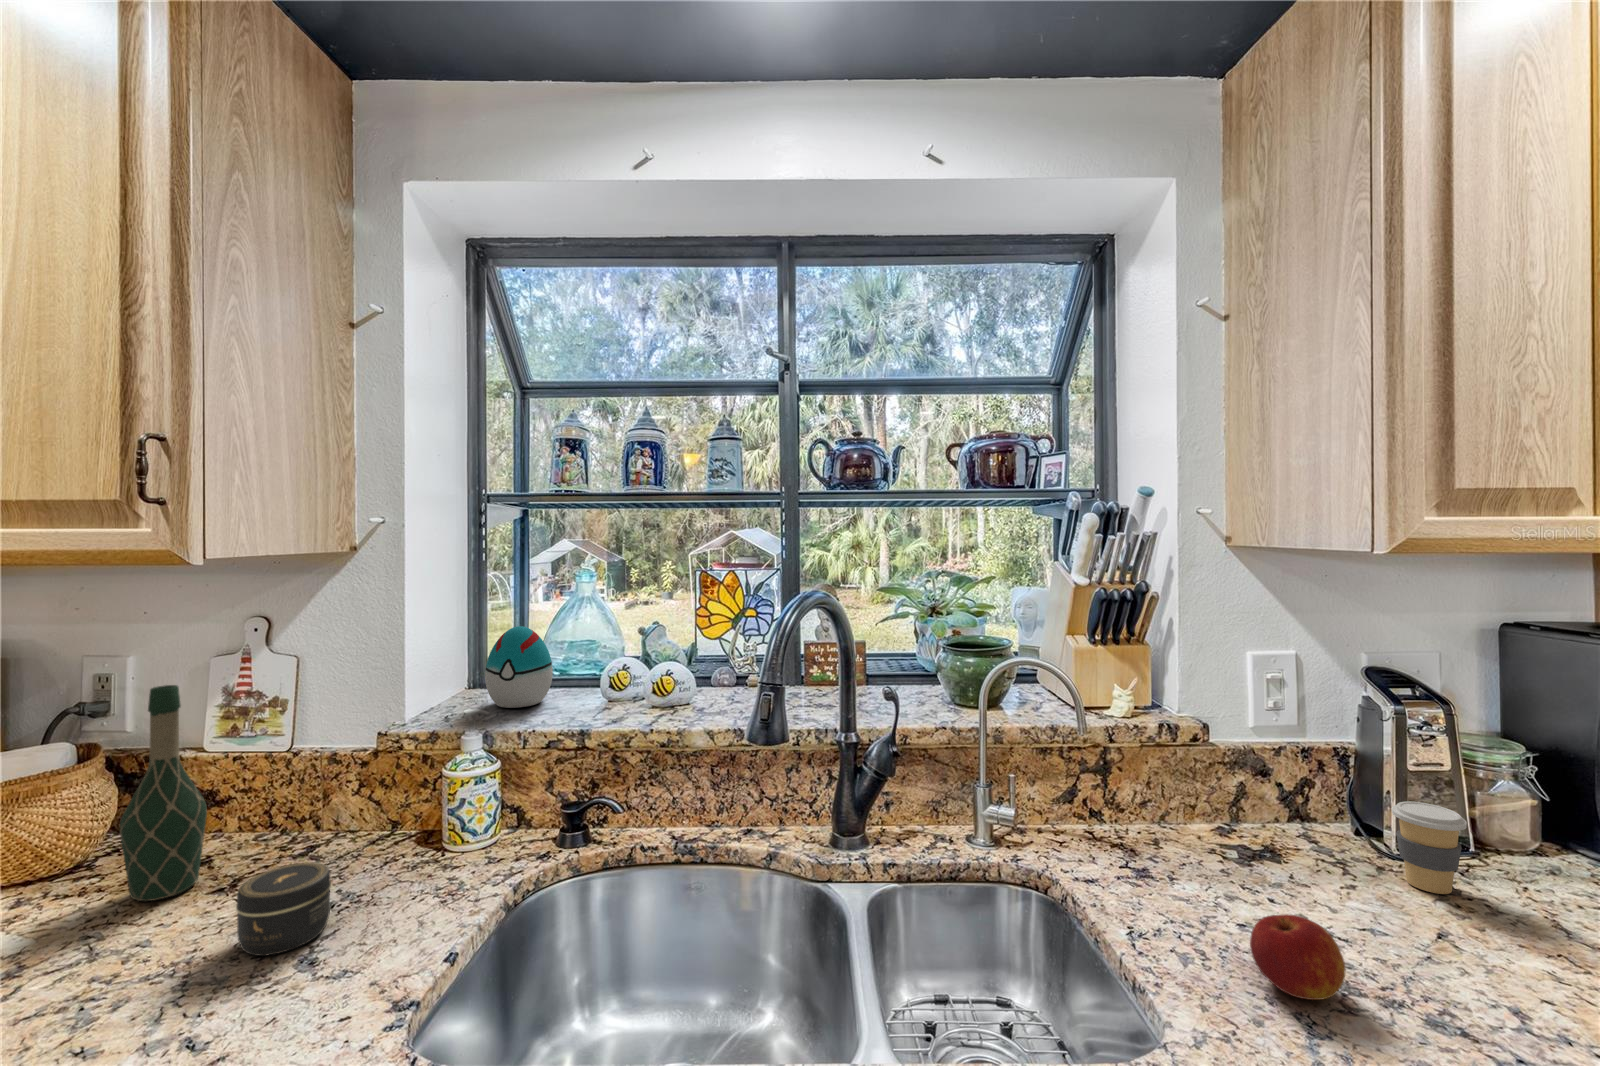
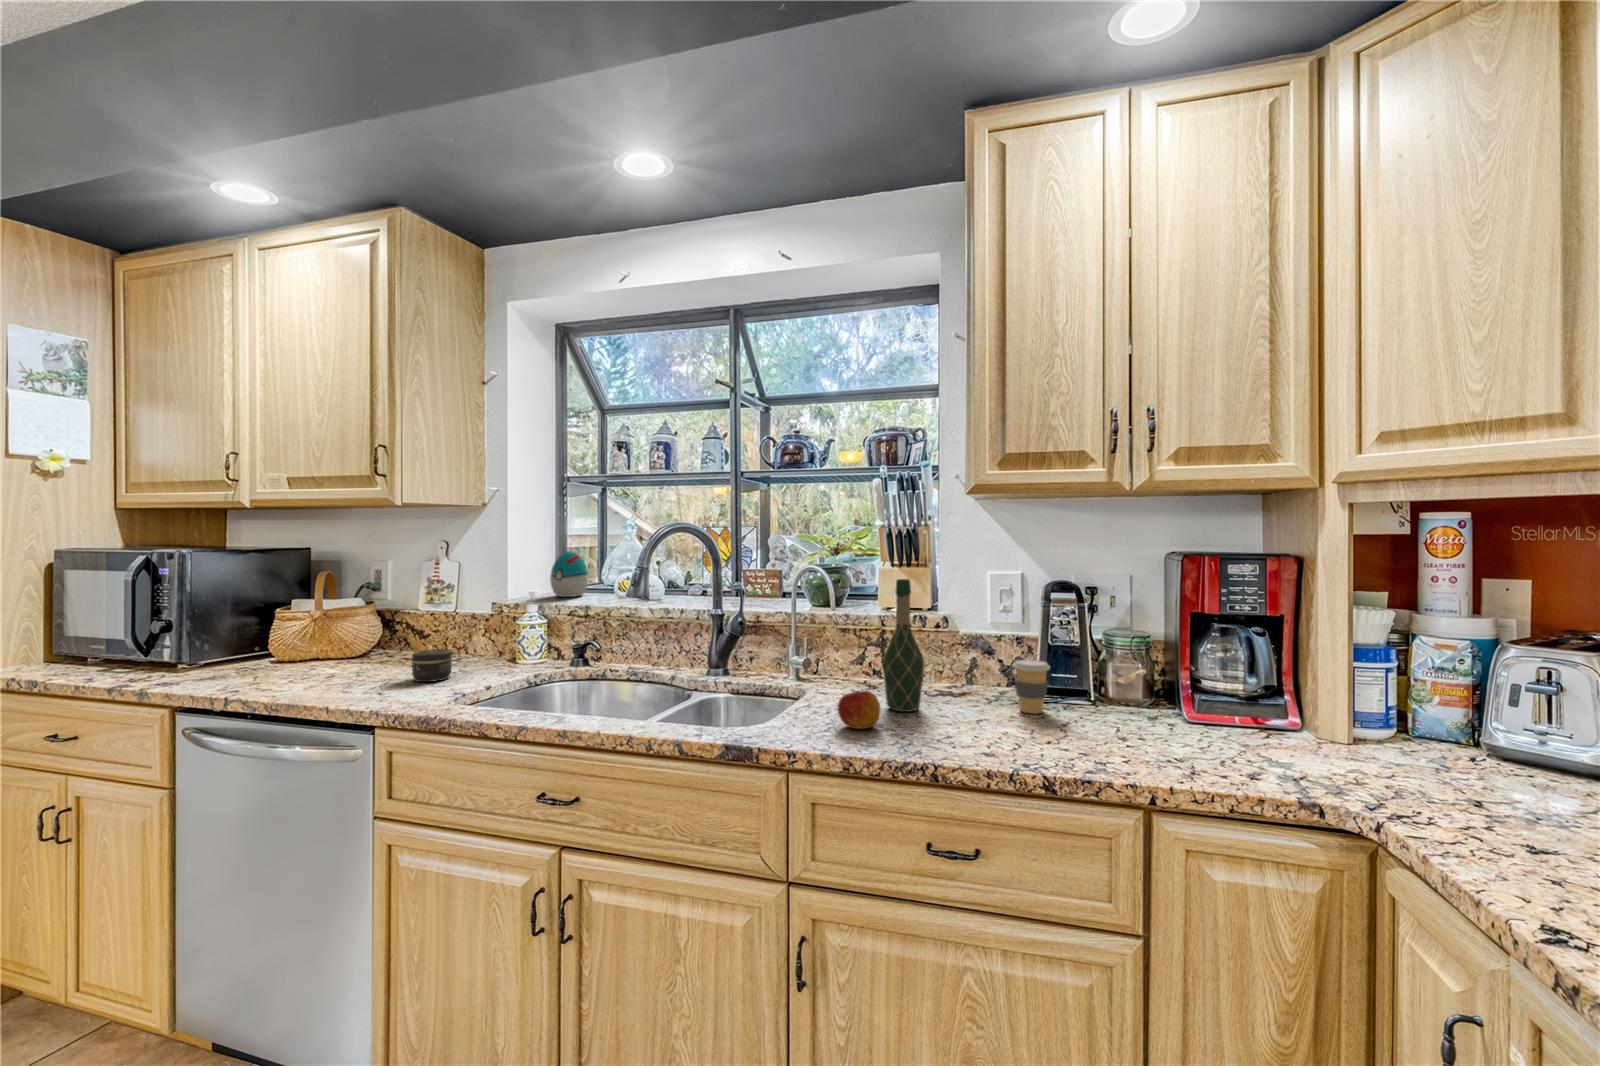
wine bottle: present [120,685,207,901] -> present [882,579,924,712]

